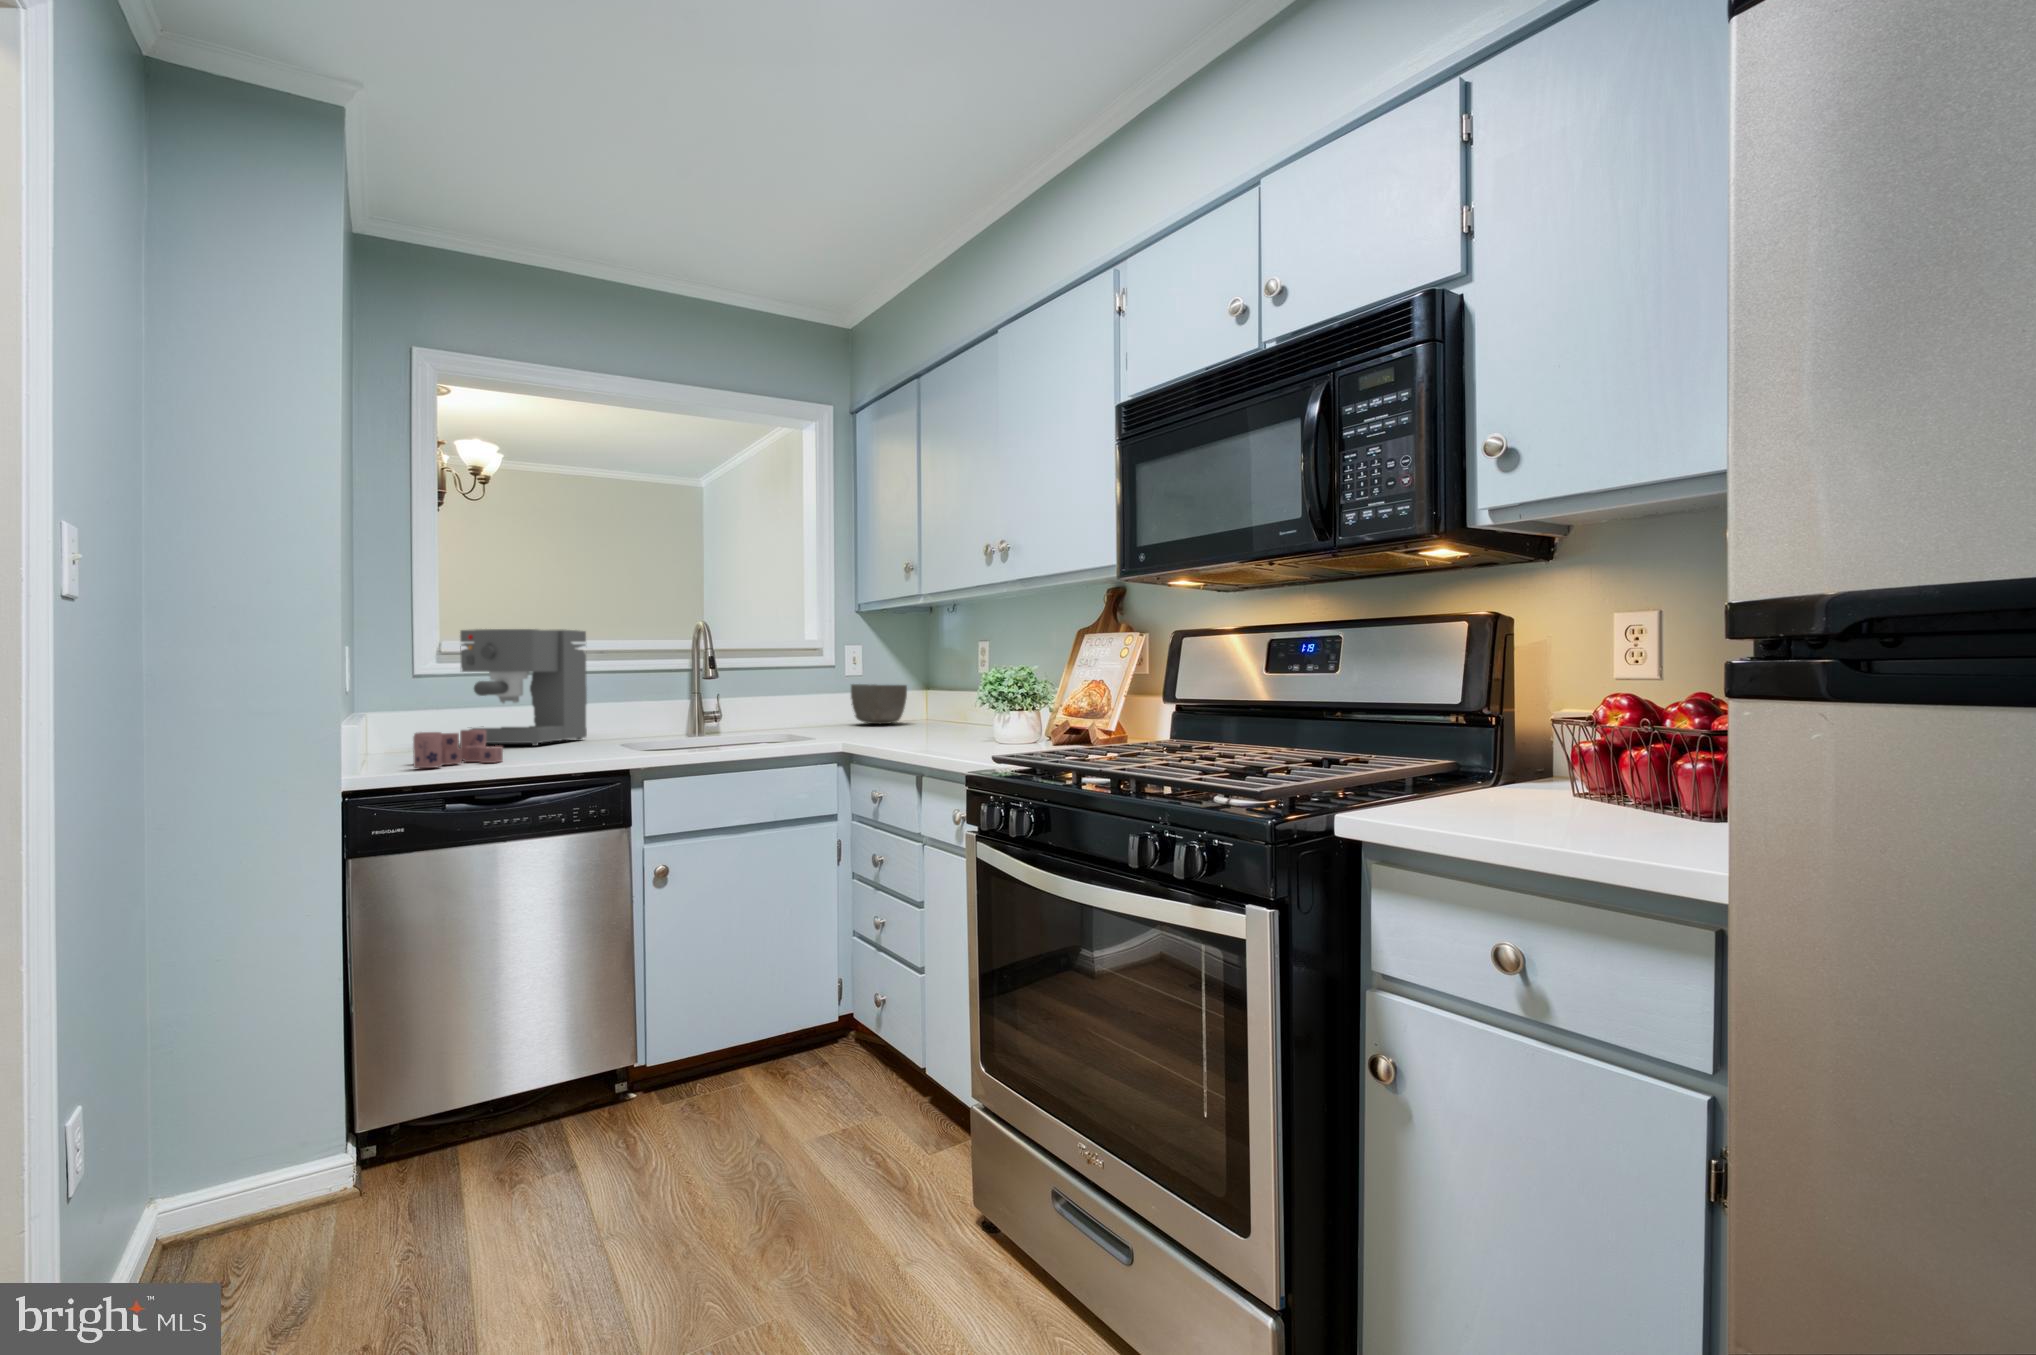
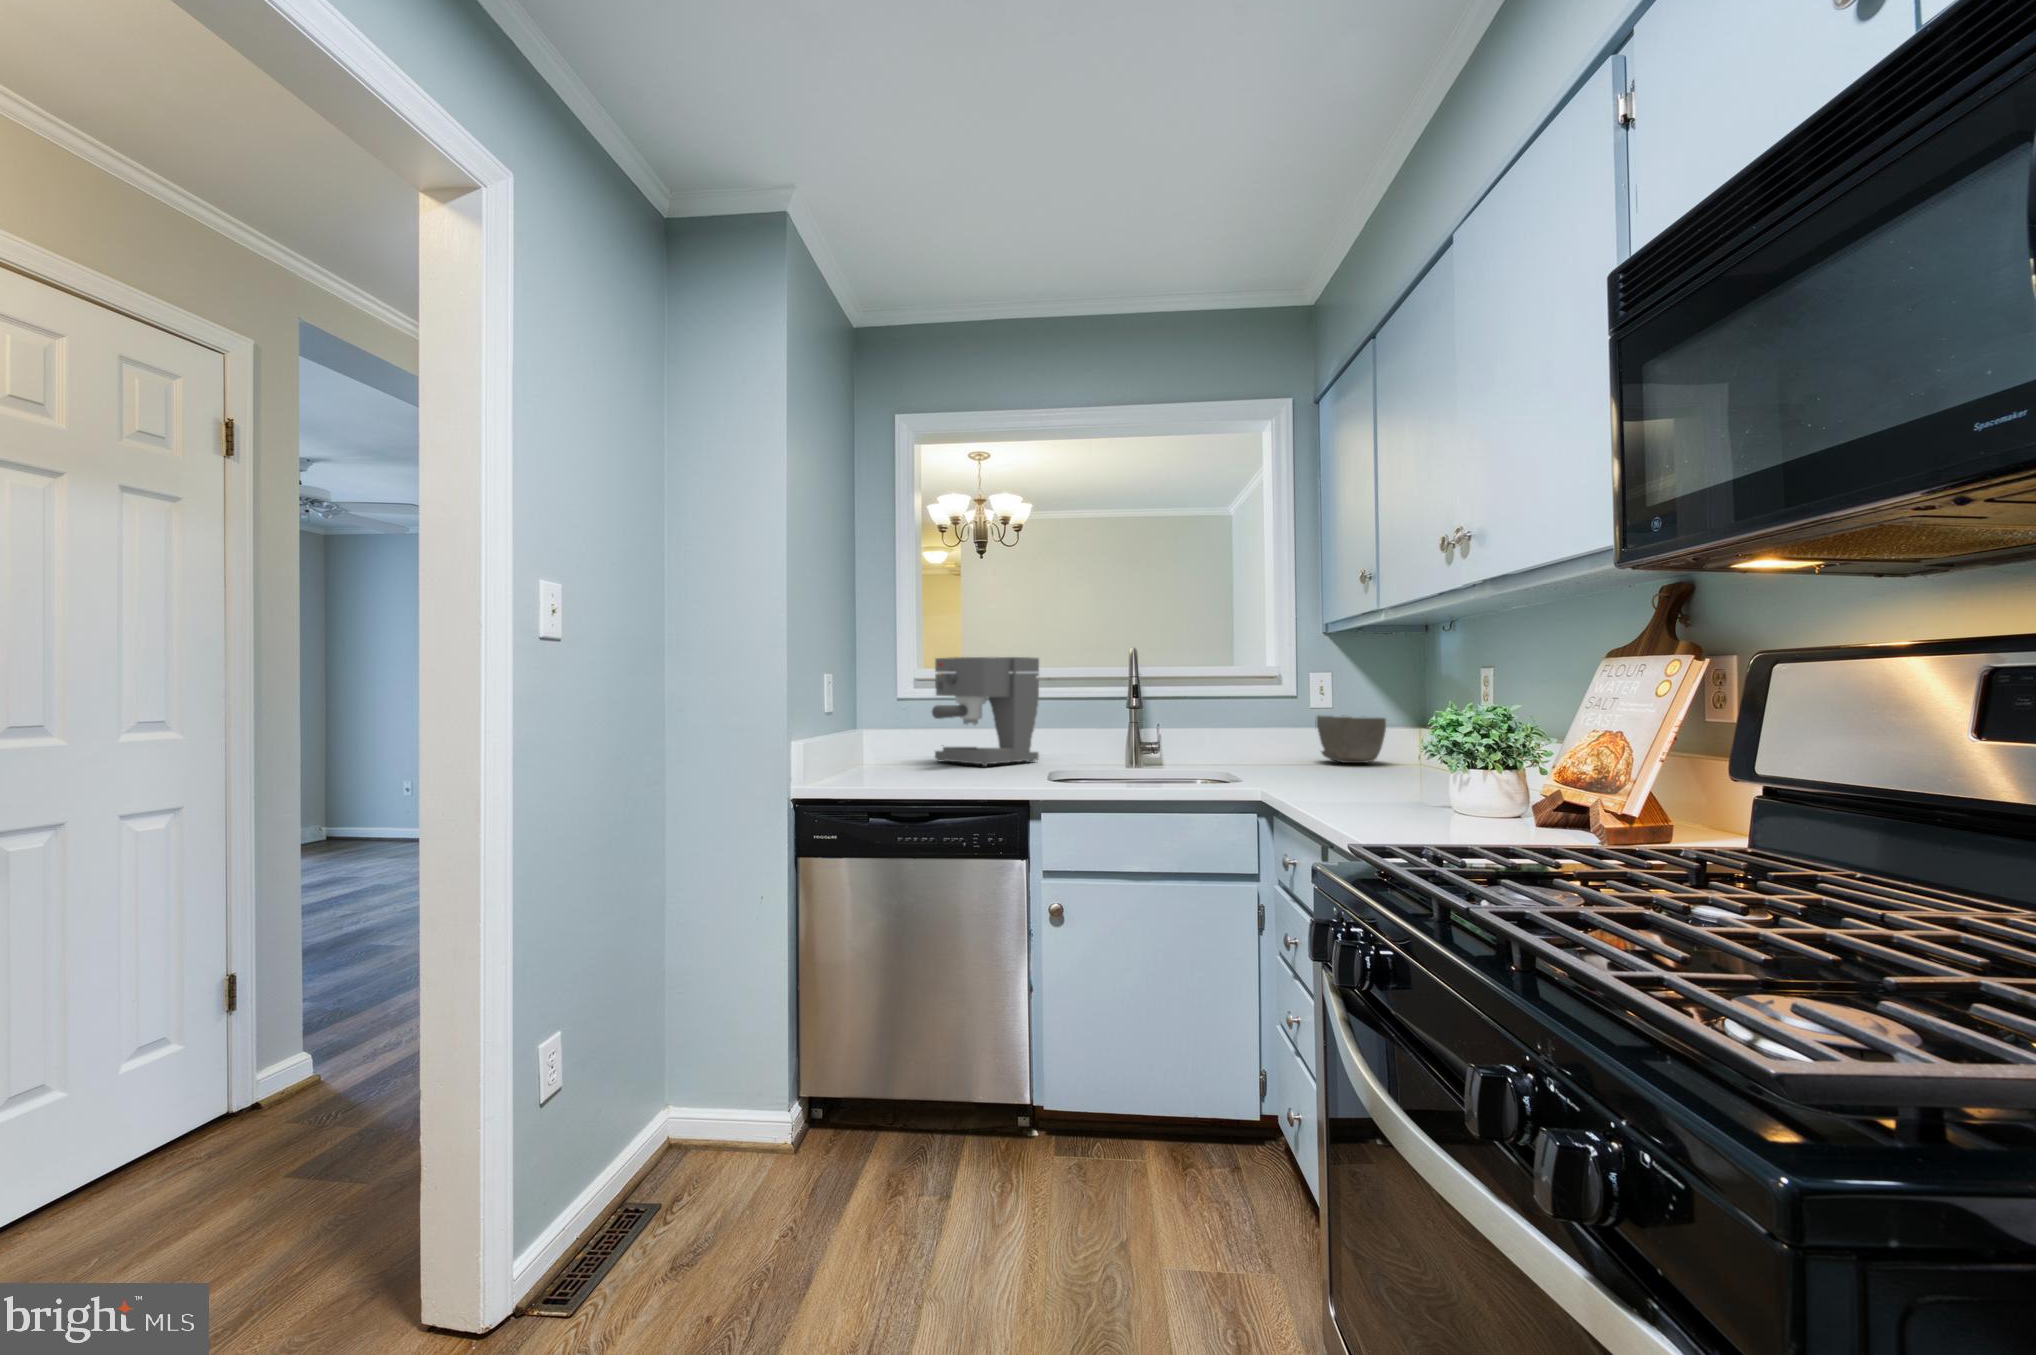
candle: present [413,730,503,768] -> none [853,751,928,786]

